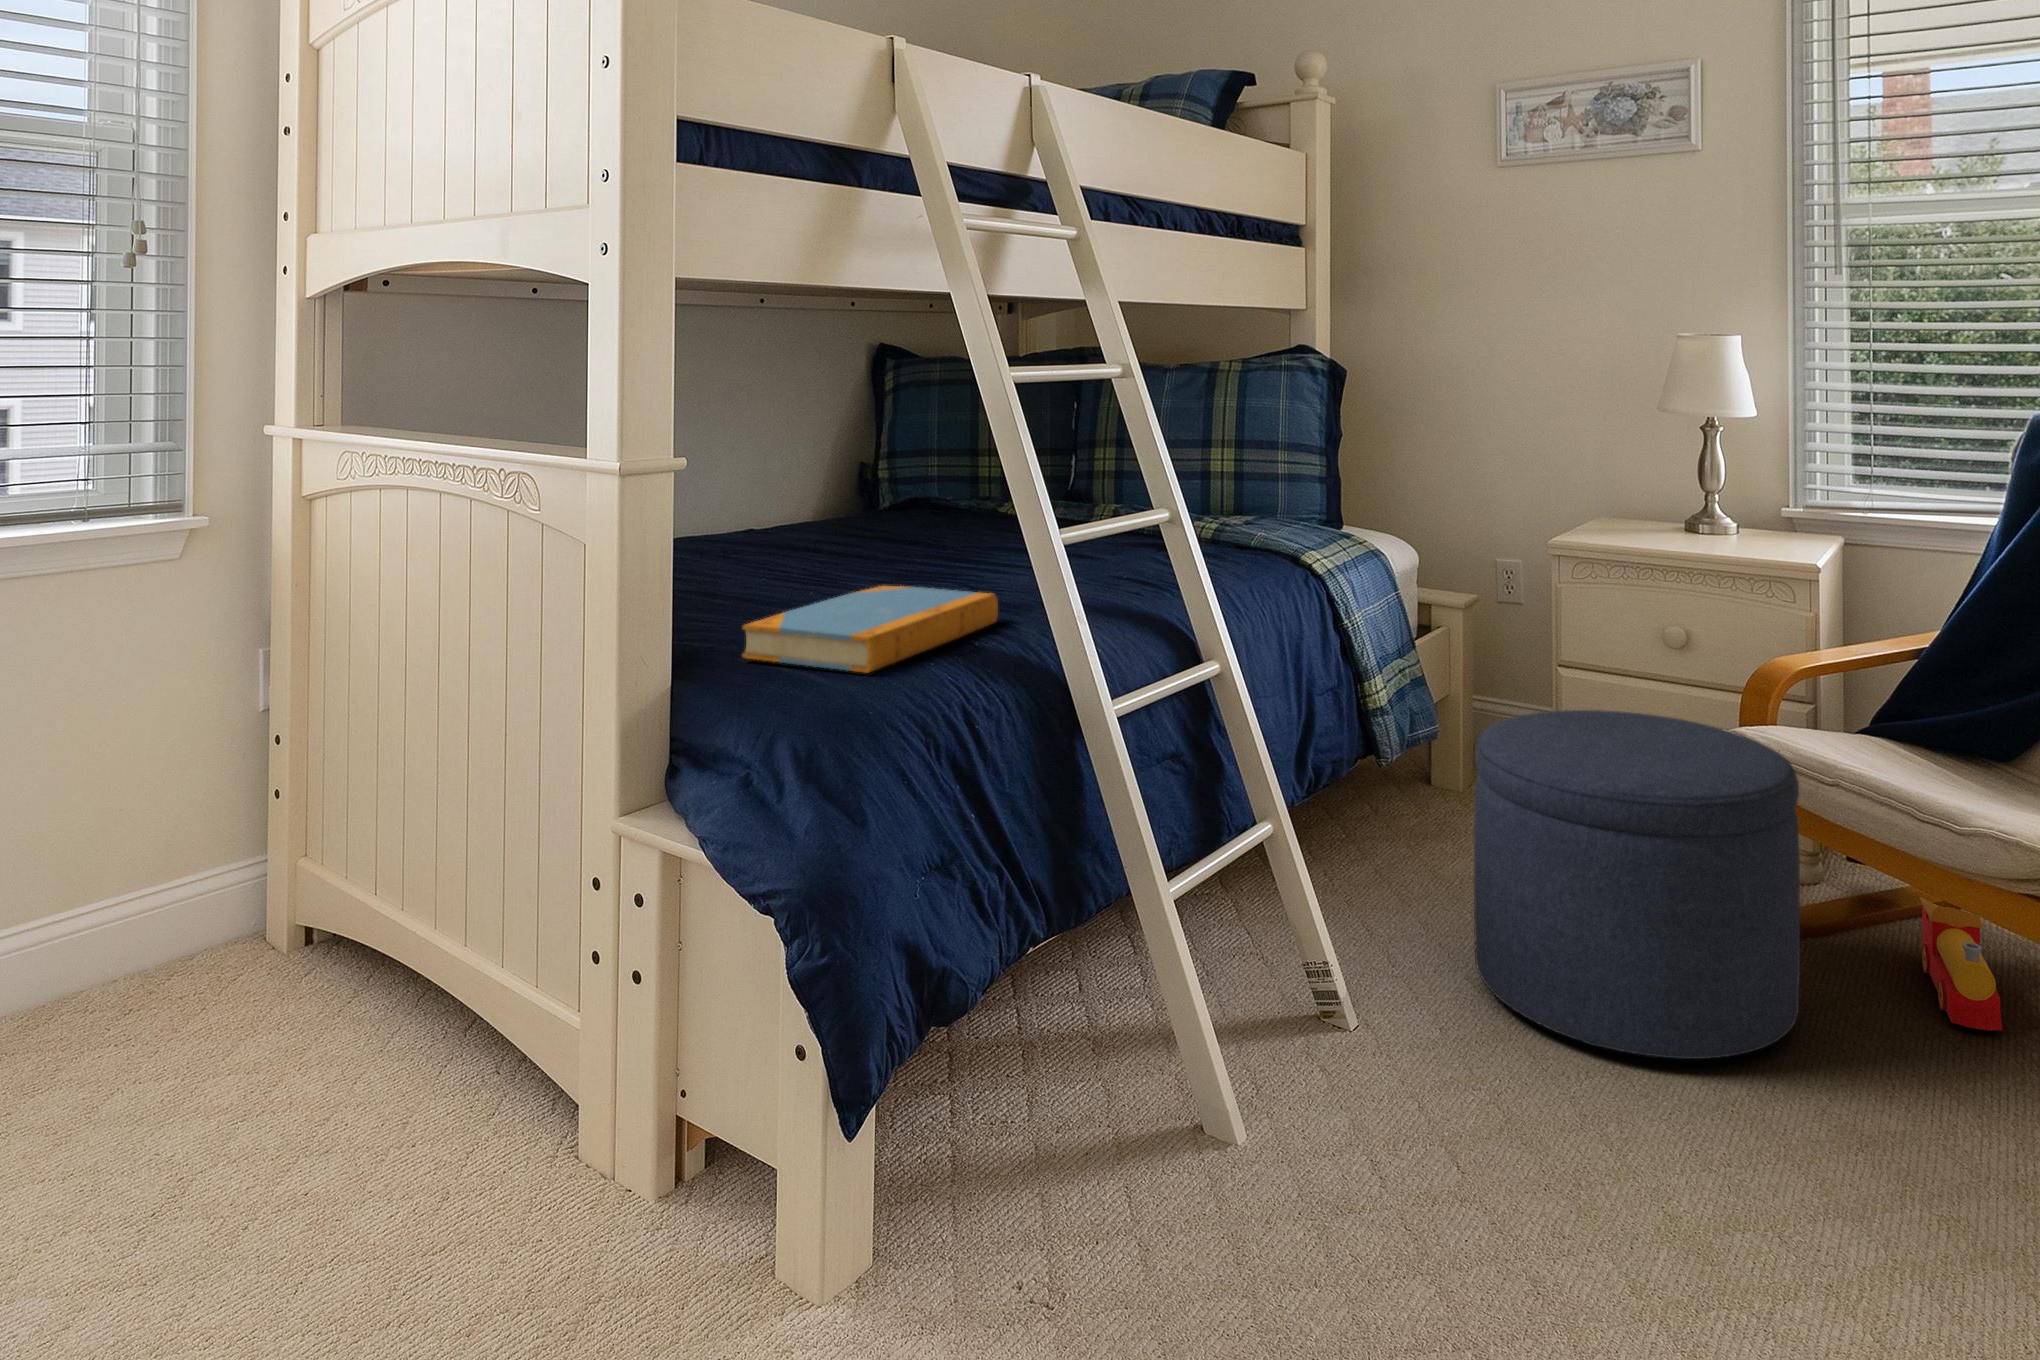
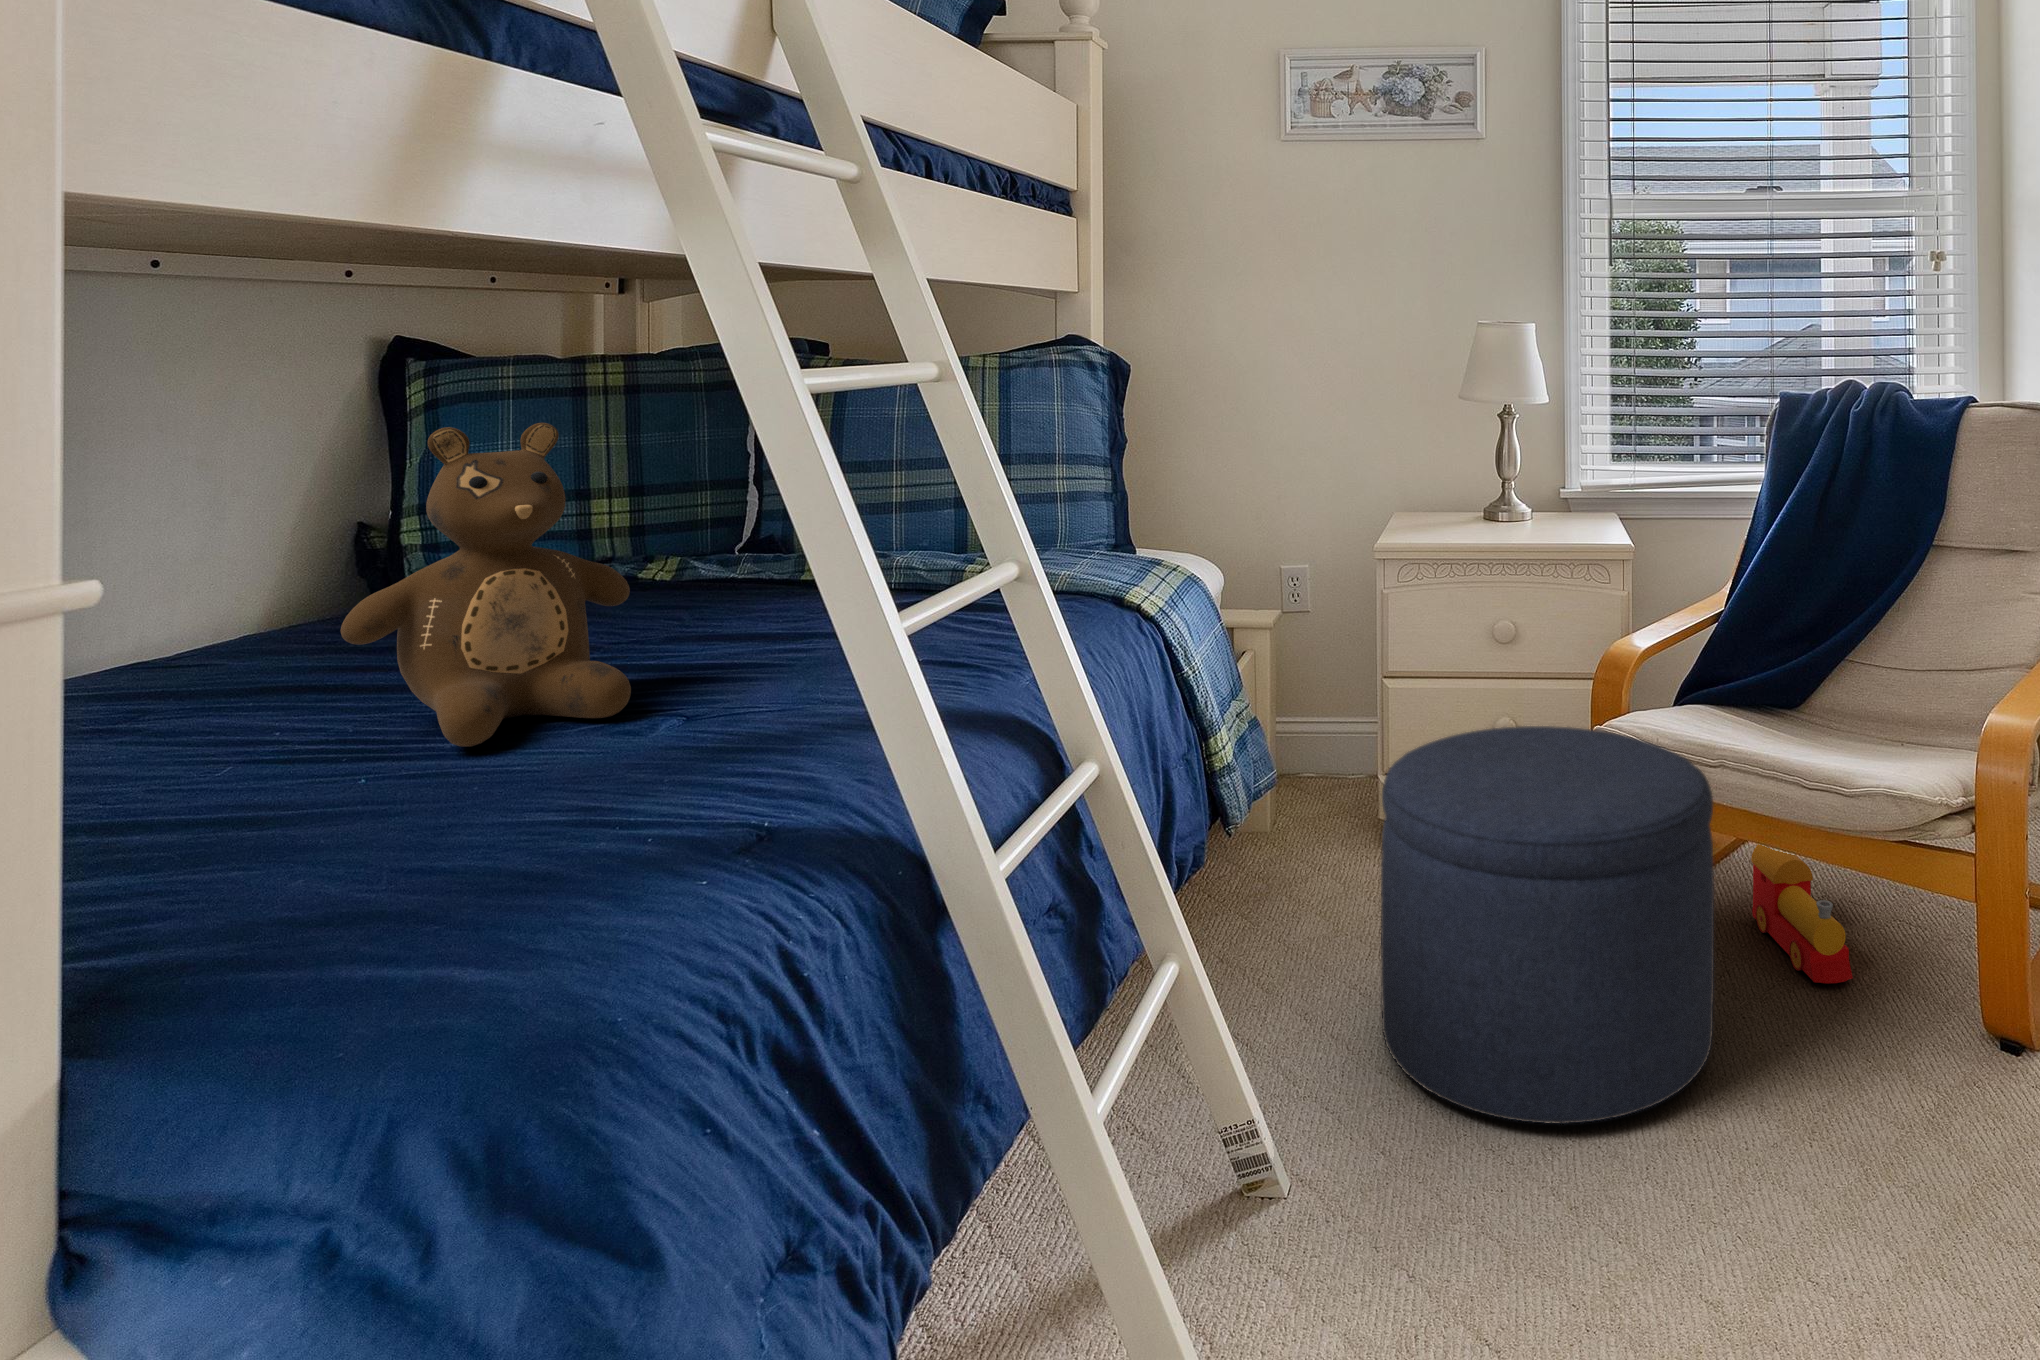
teddy bear: none [799,400,949,593] -> present [340,423,631,746]
book: present [743,586,998,673] -> none [281,721,777,941]

